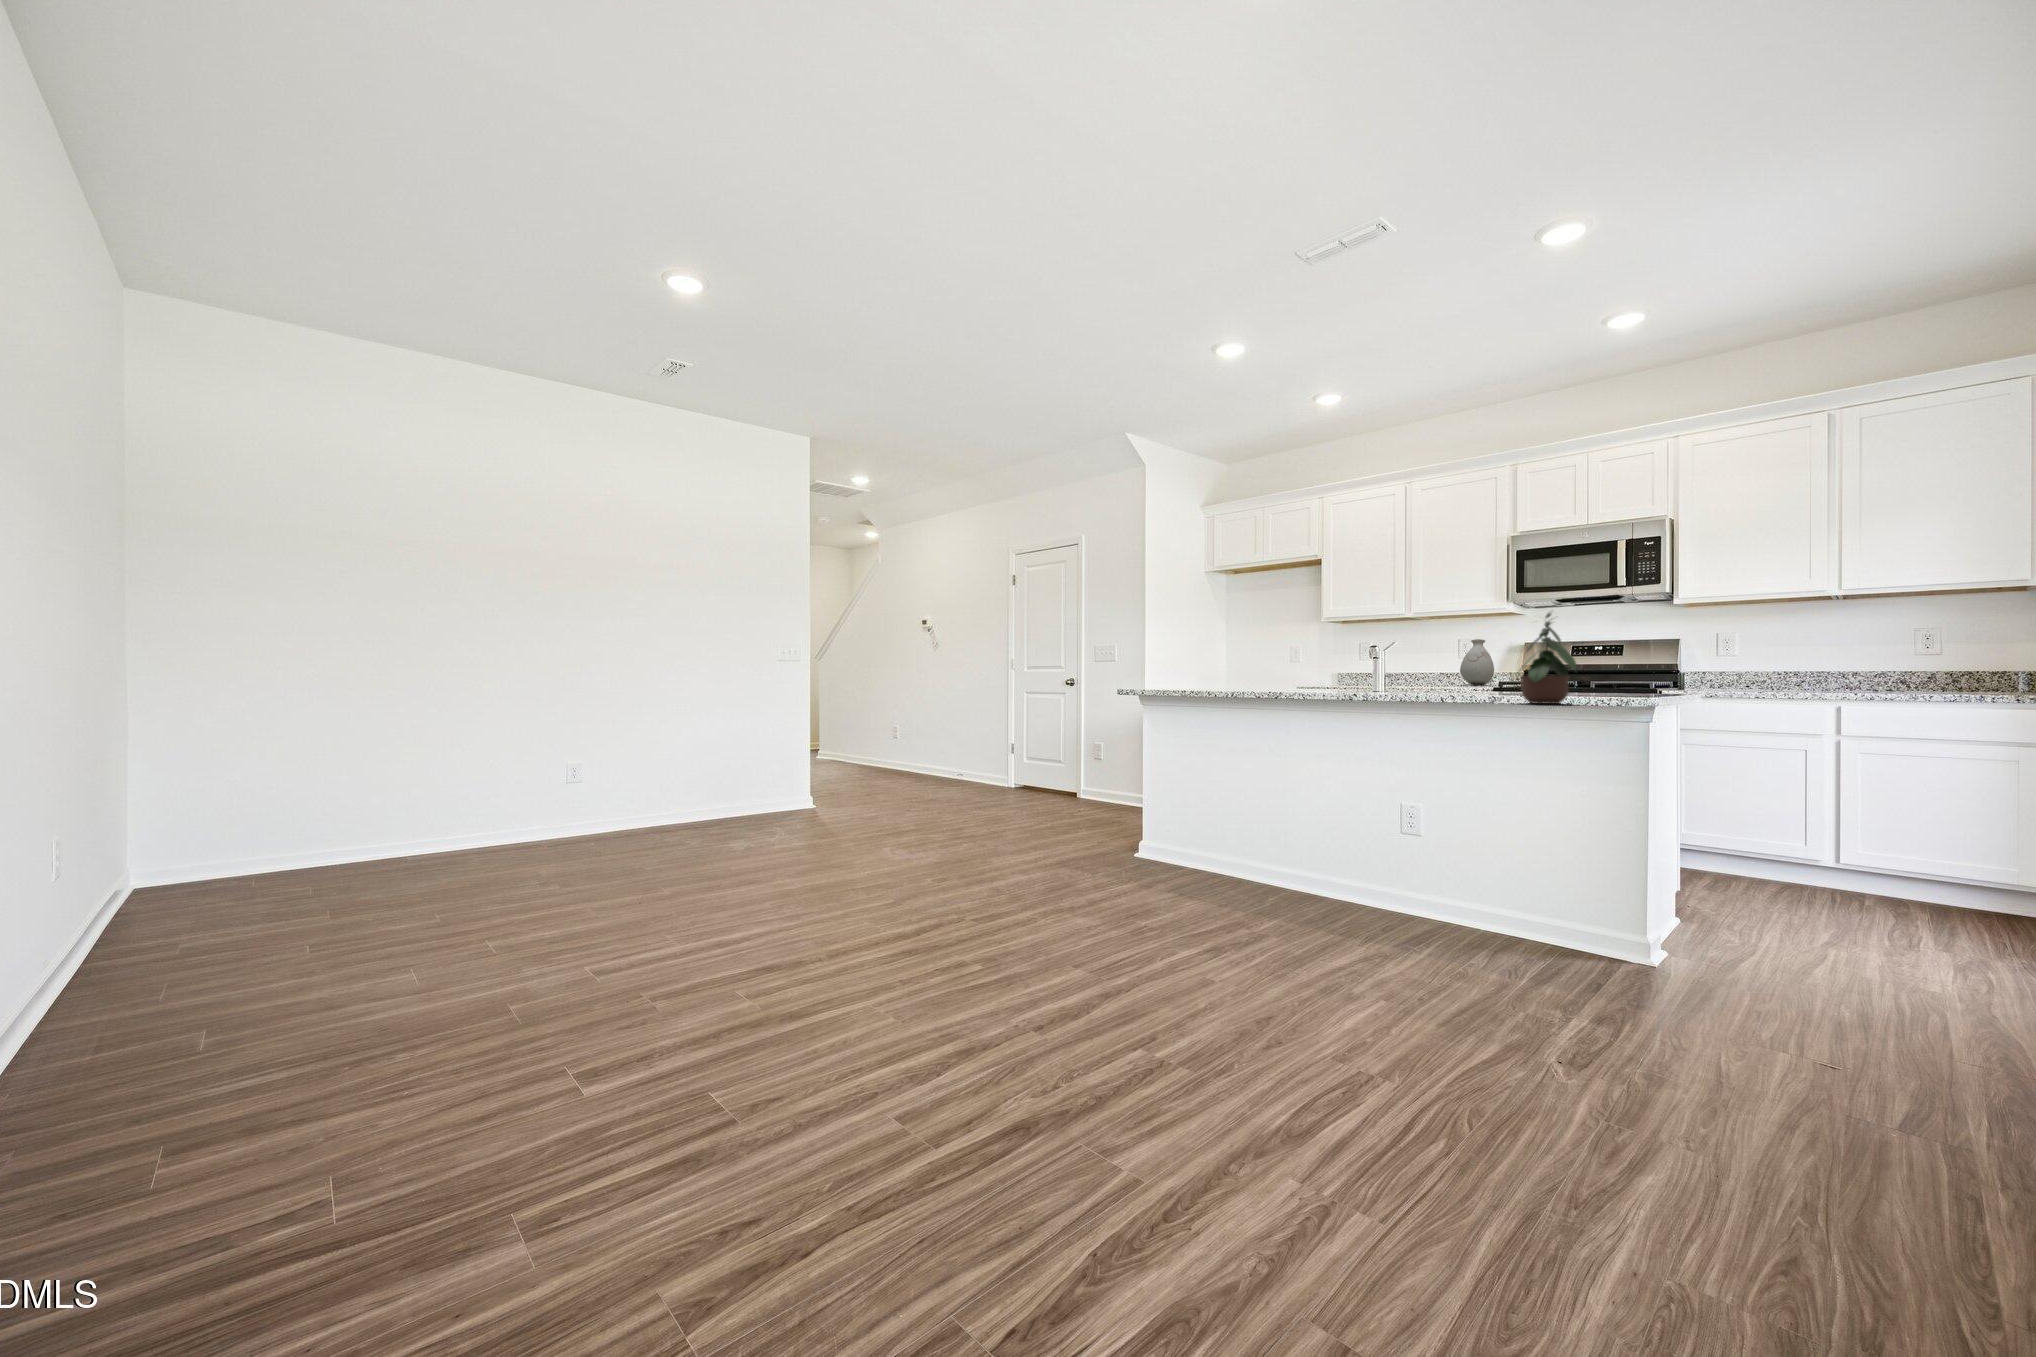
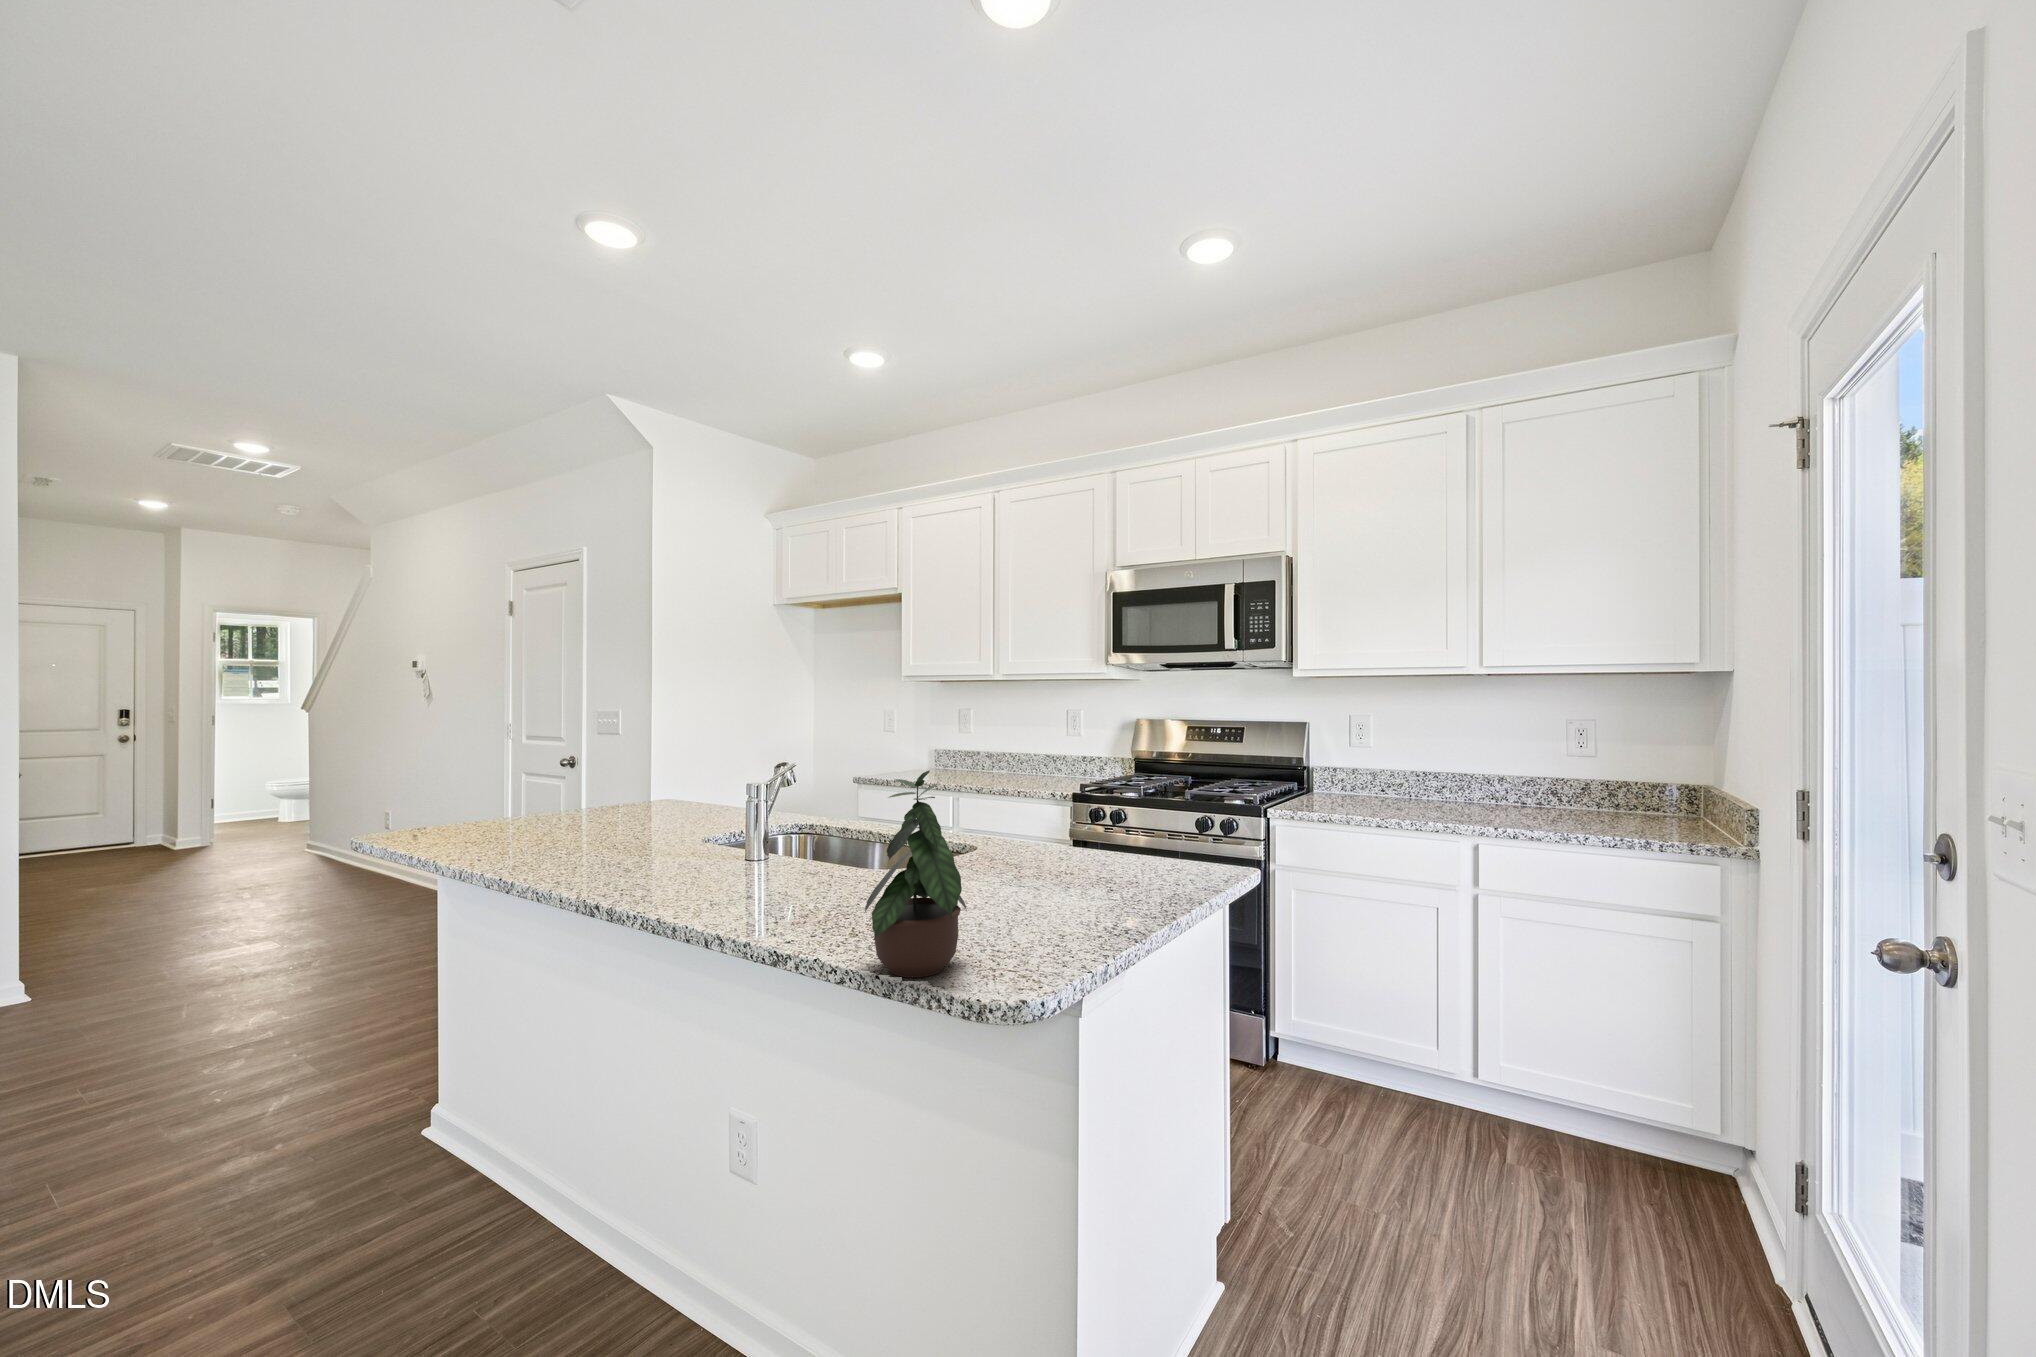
vase: present [1460,639,1494,685] -> none [1063,709,1105,773]

